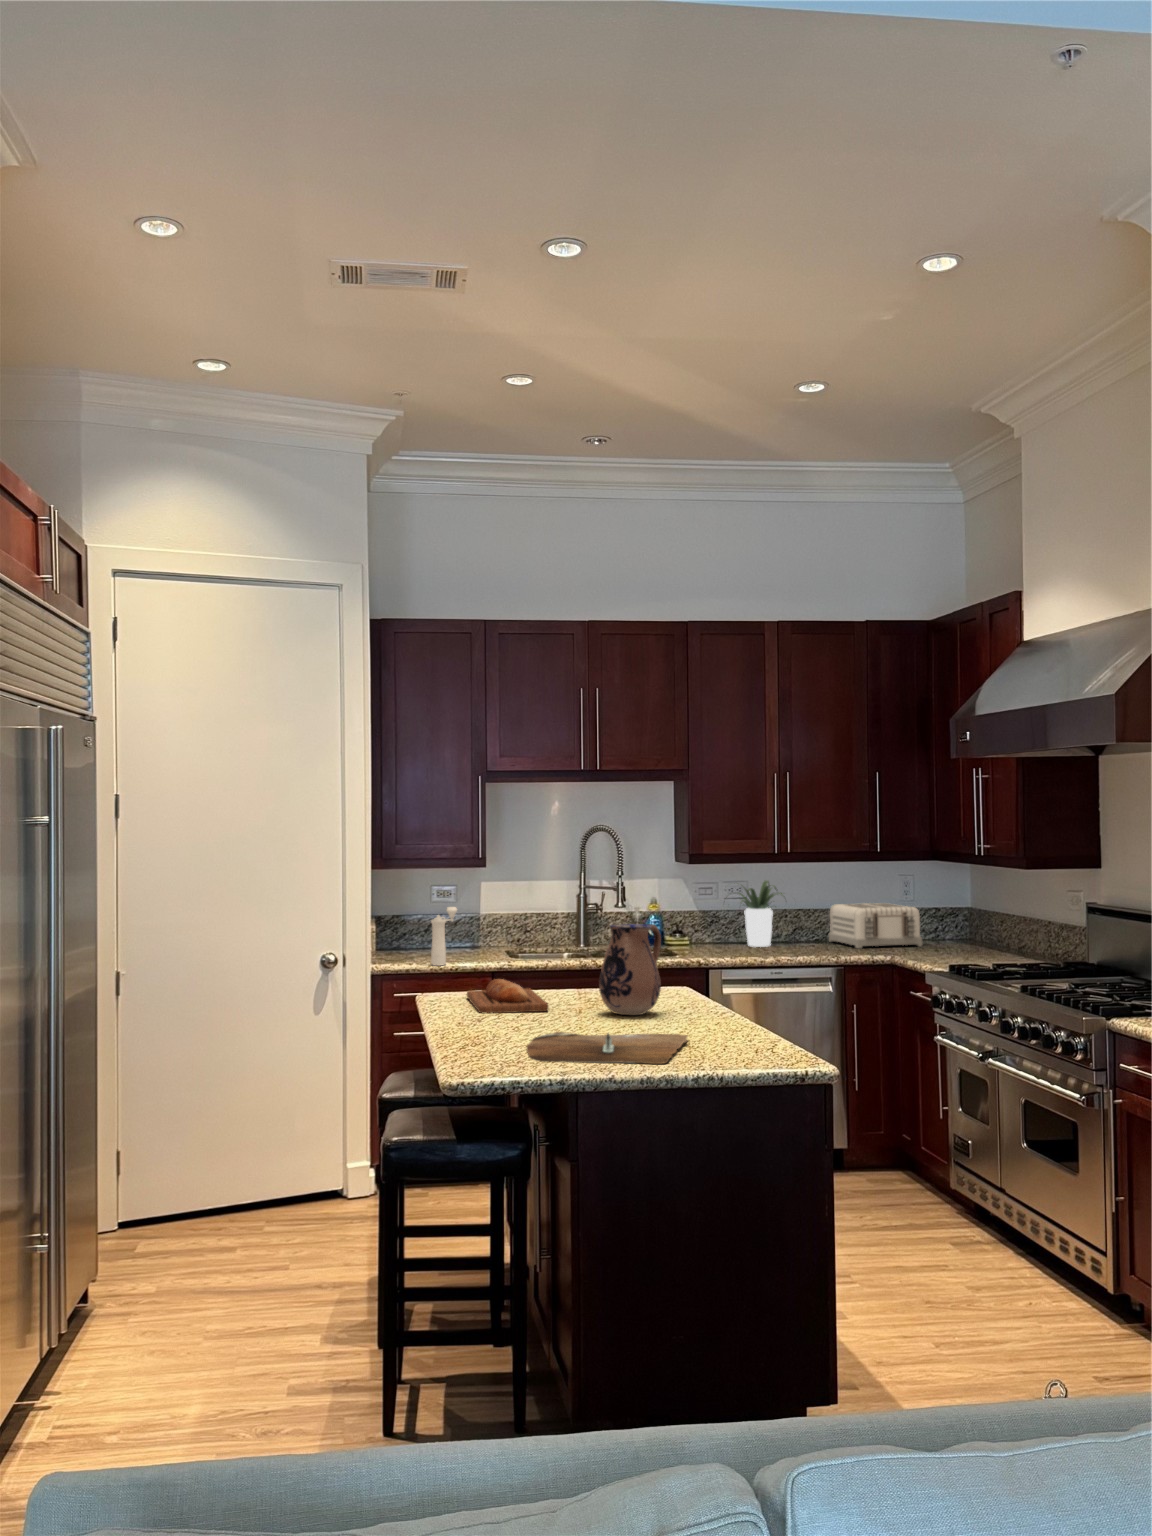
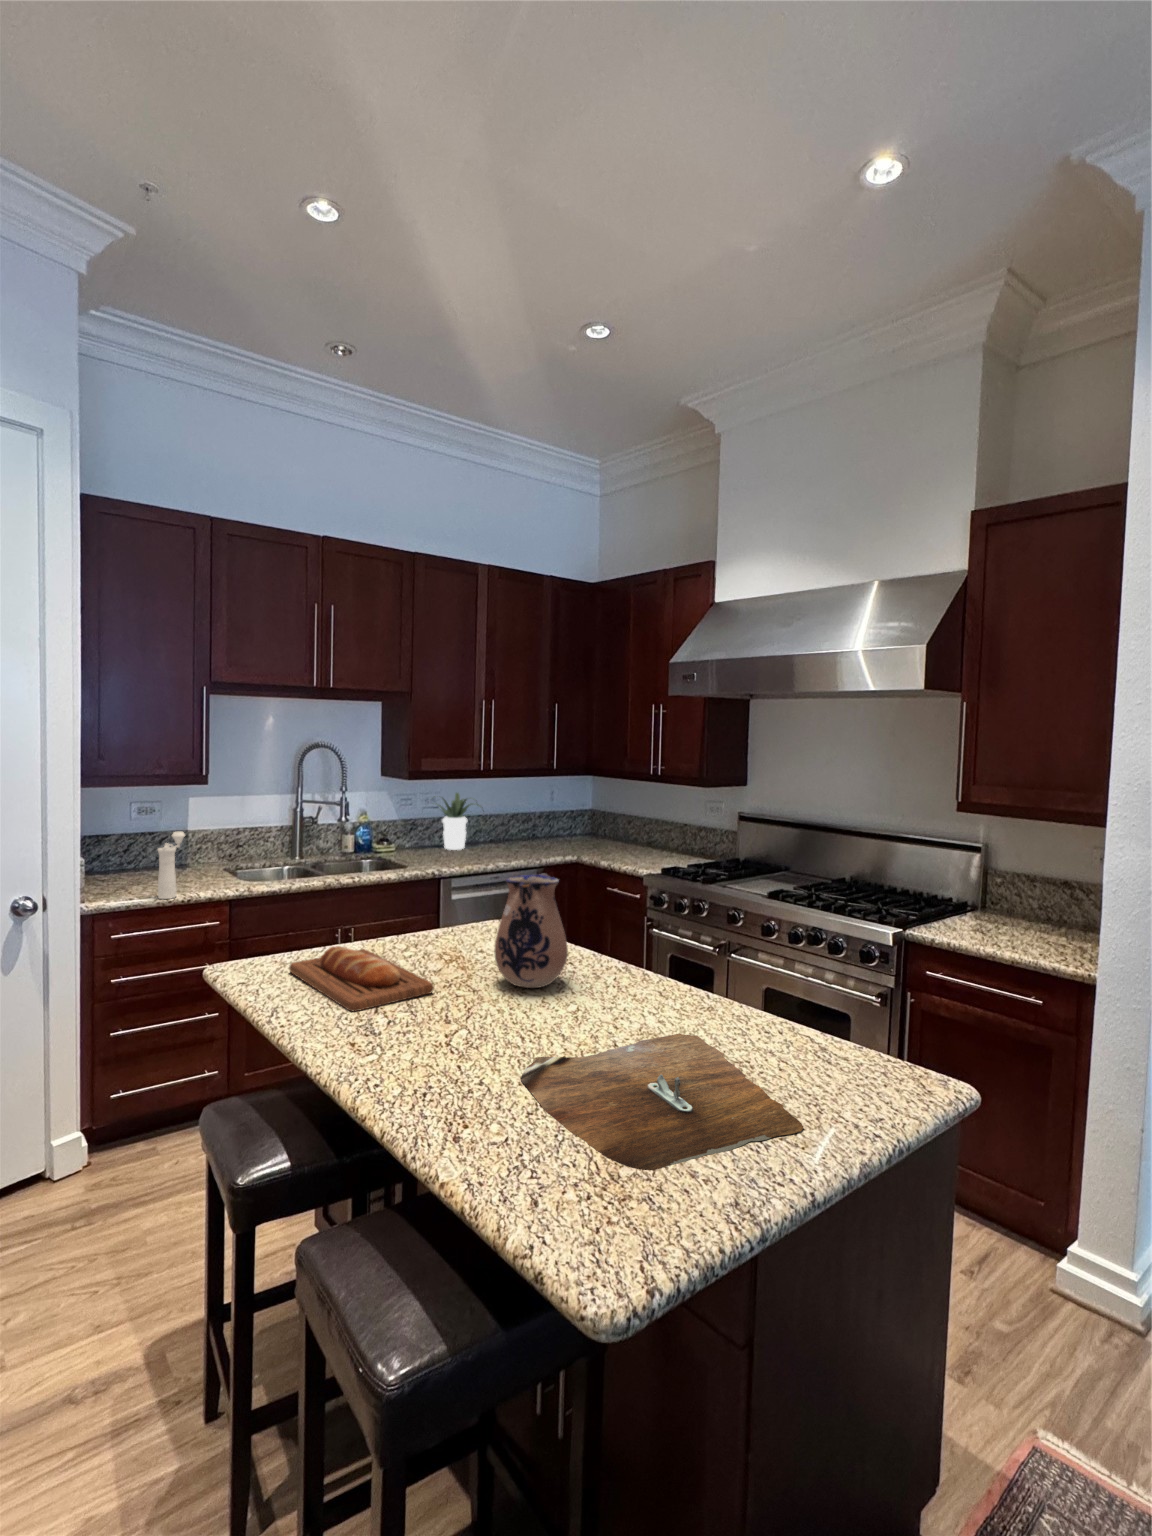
toaster: present [829,903,922,948] -> none [501,808,579,848]

